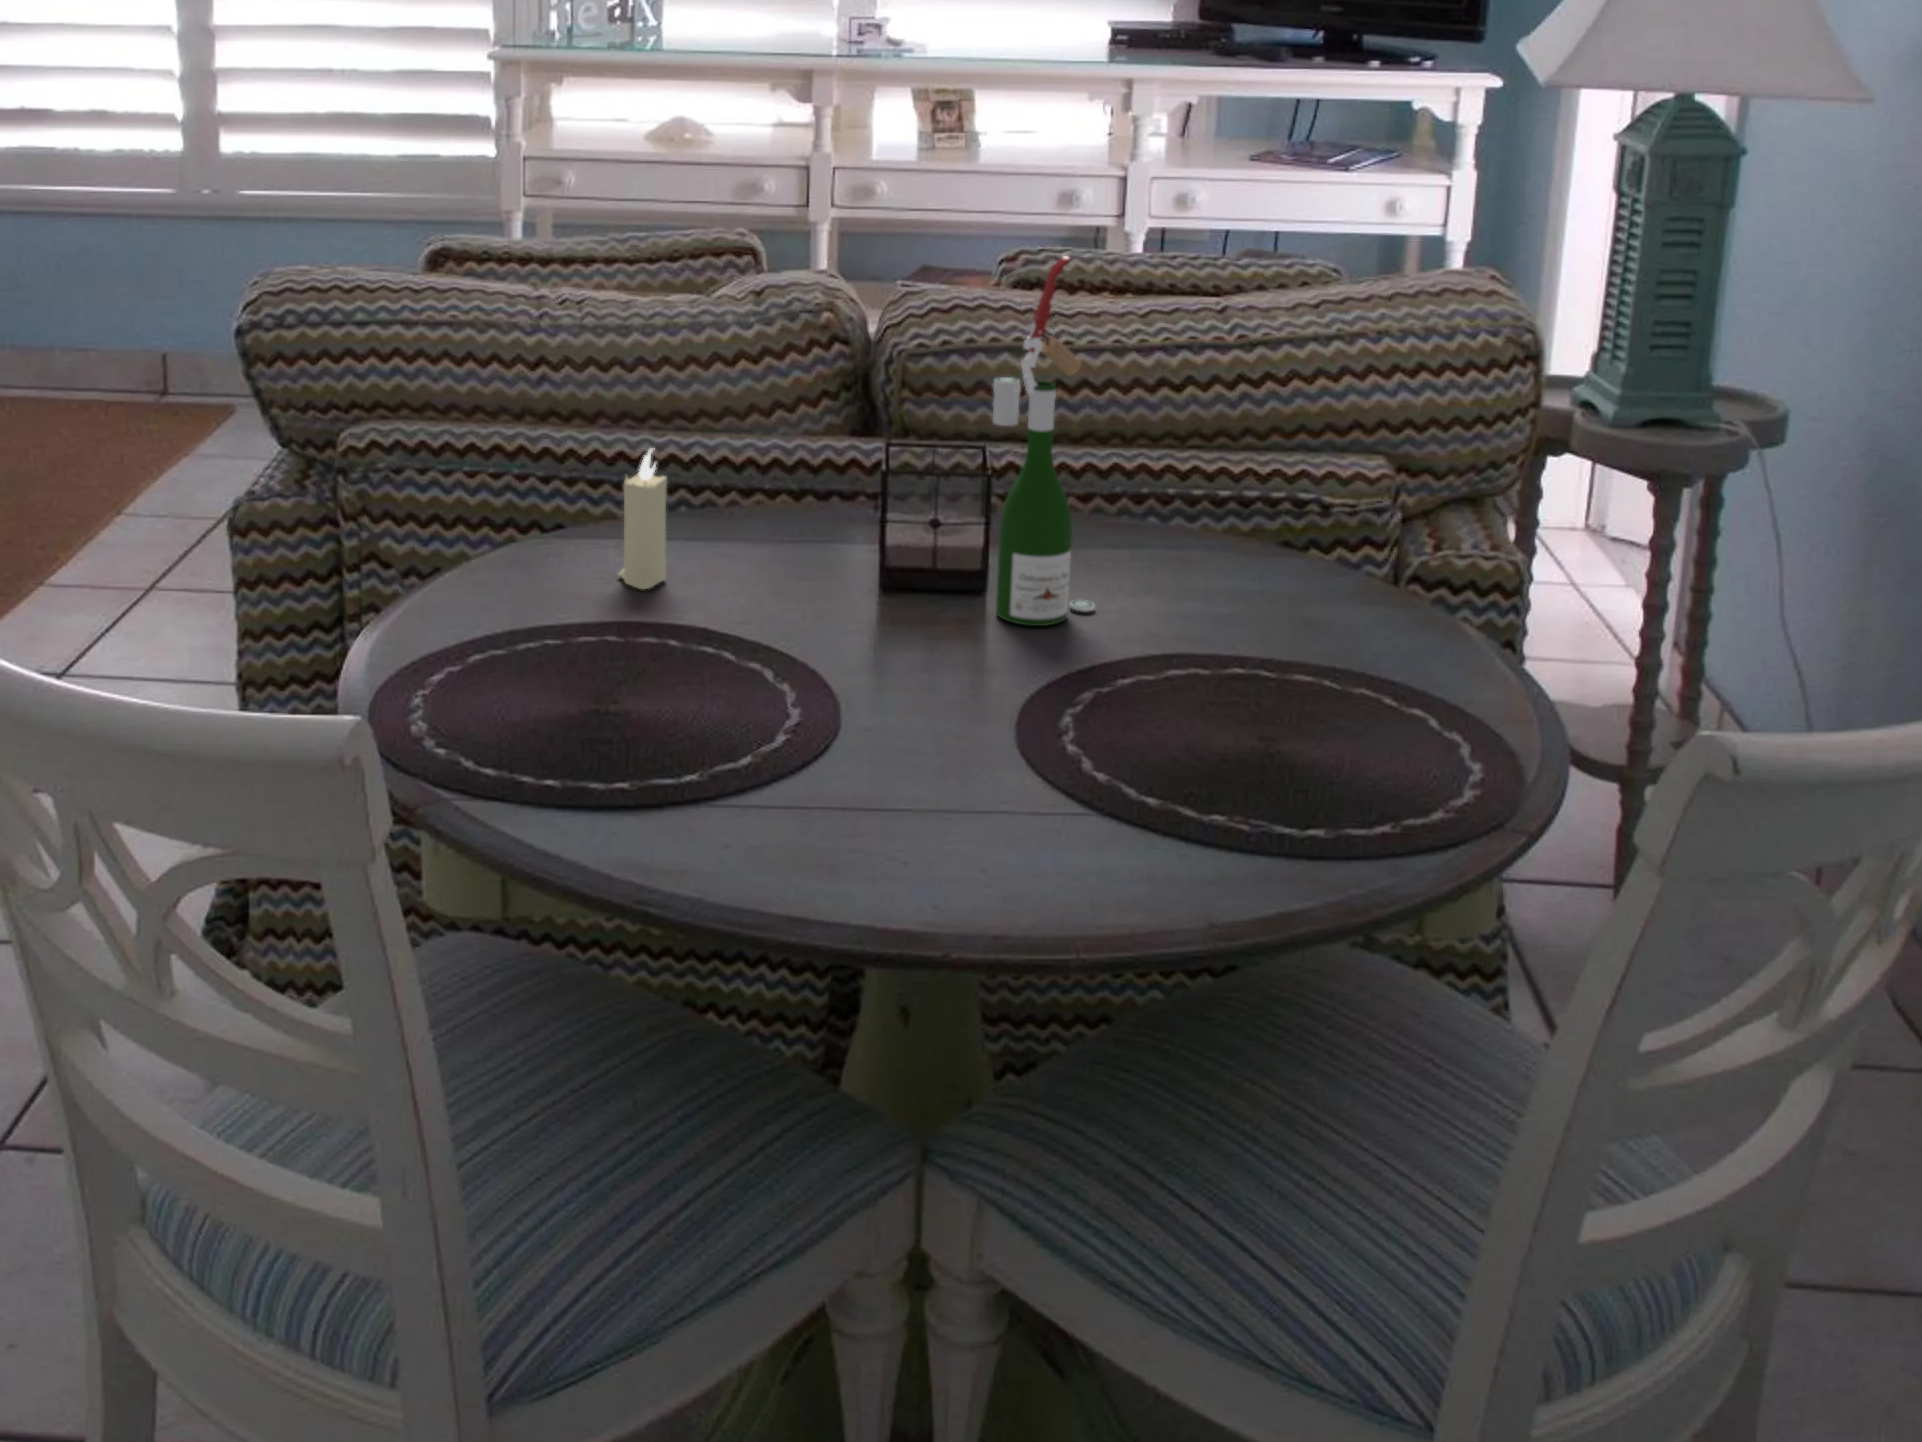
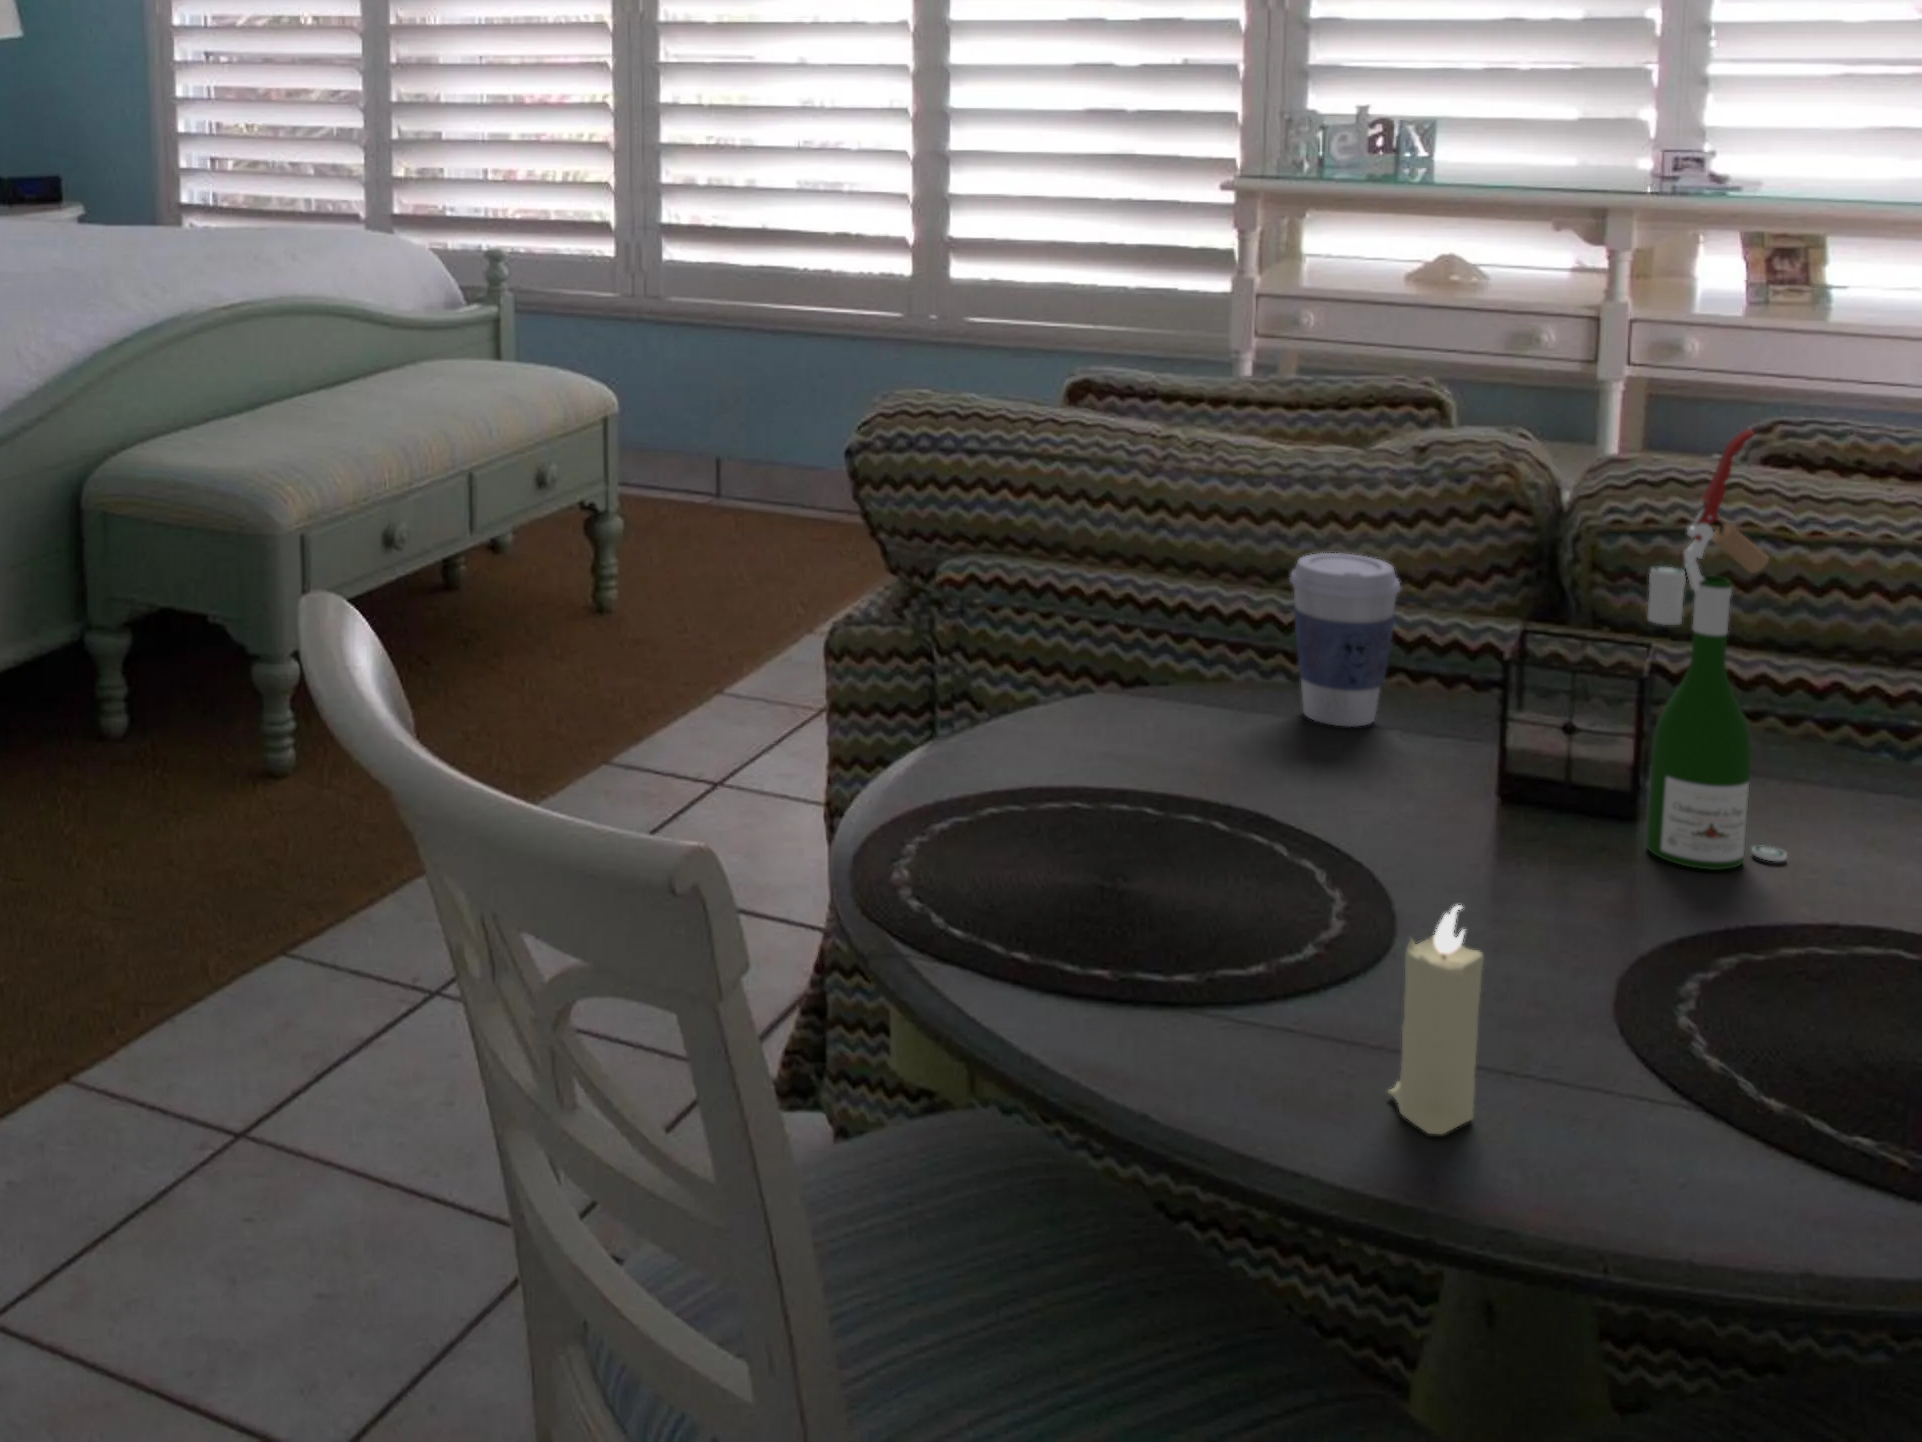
coffee cup: none [684,390,777,545] -> present [1289,553,1400,726]
candle: present [618,449,667,589] -> present [1388,905,1483,1134]

